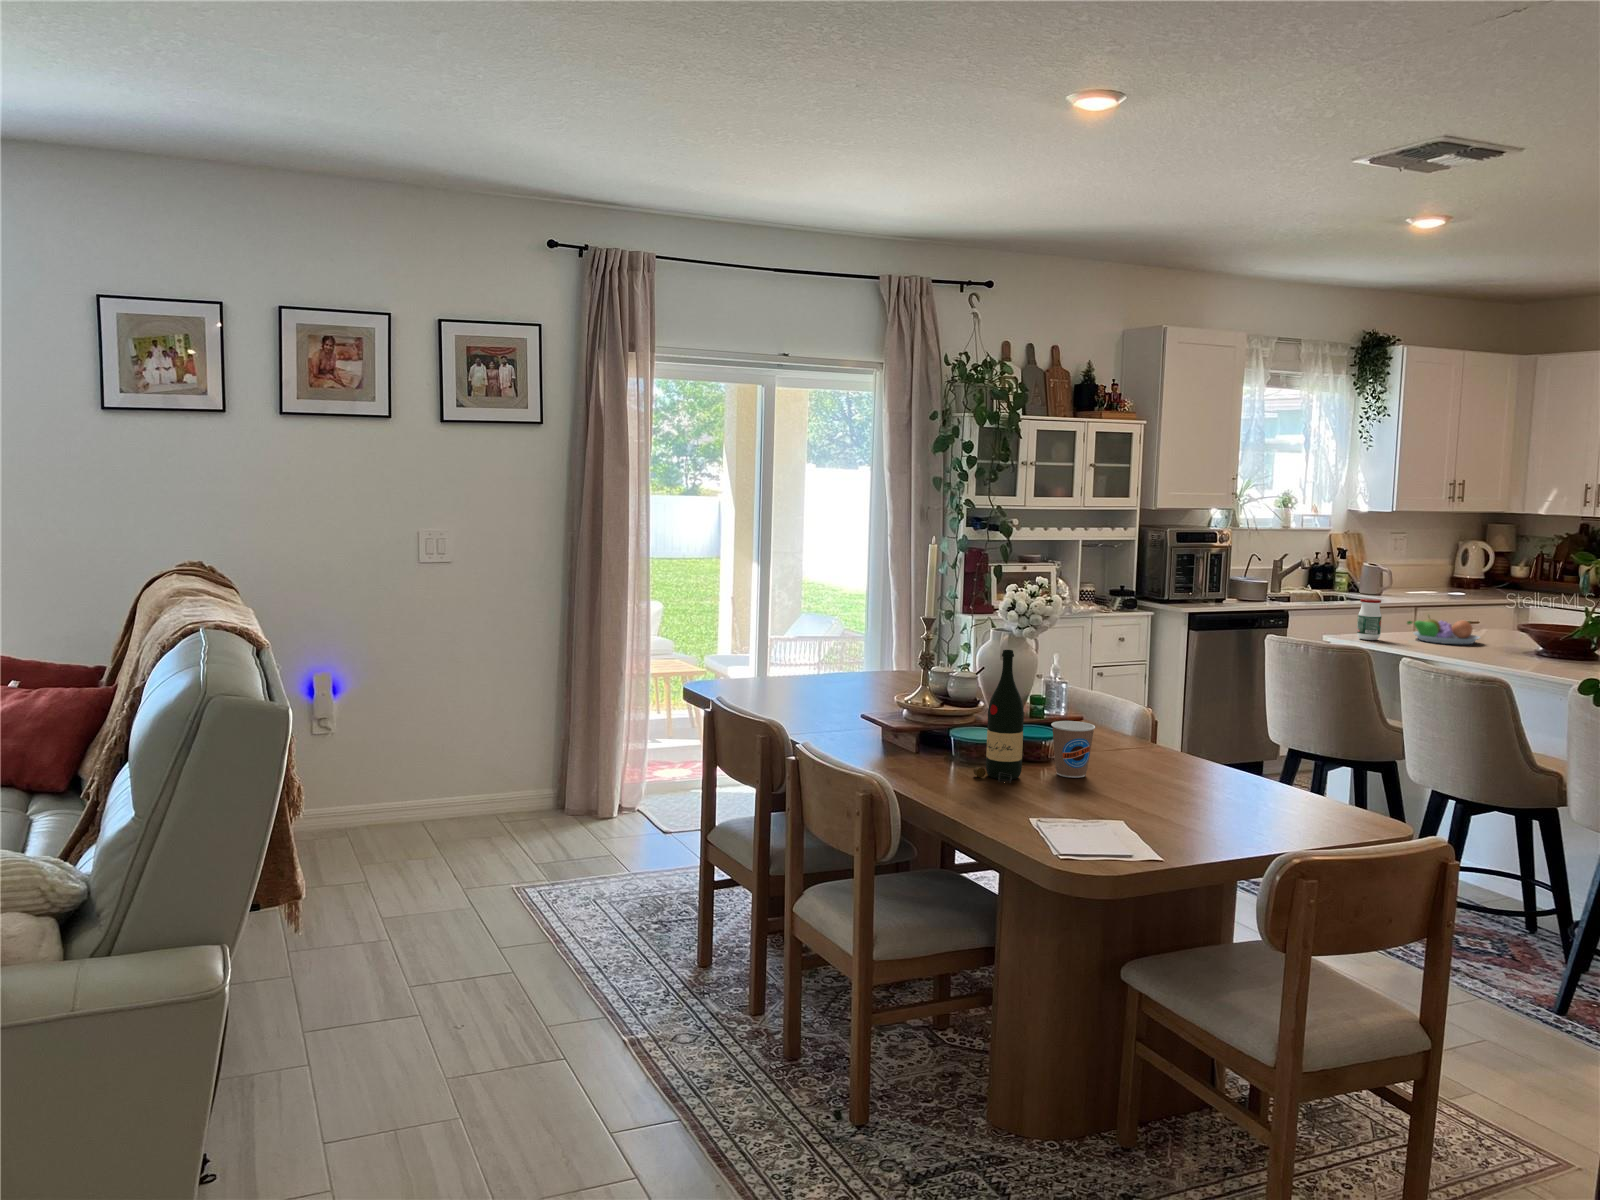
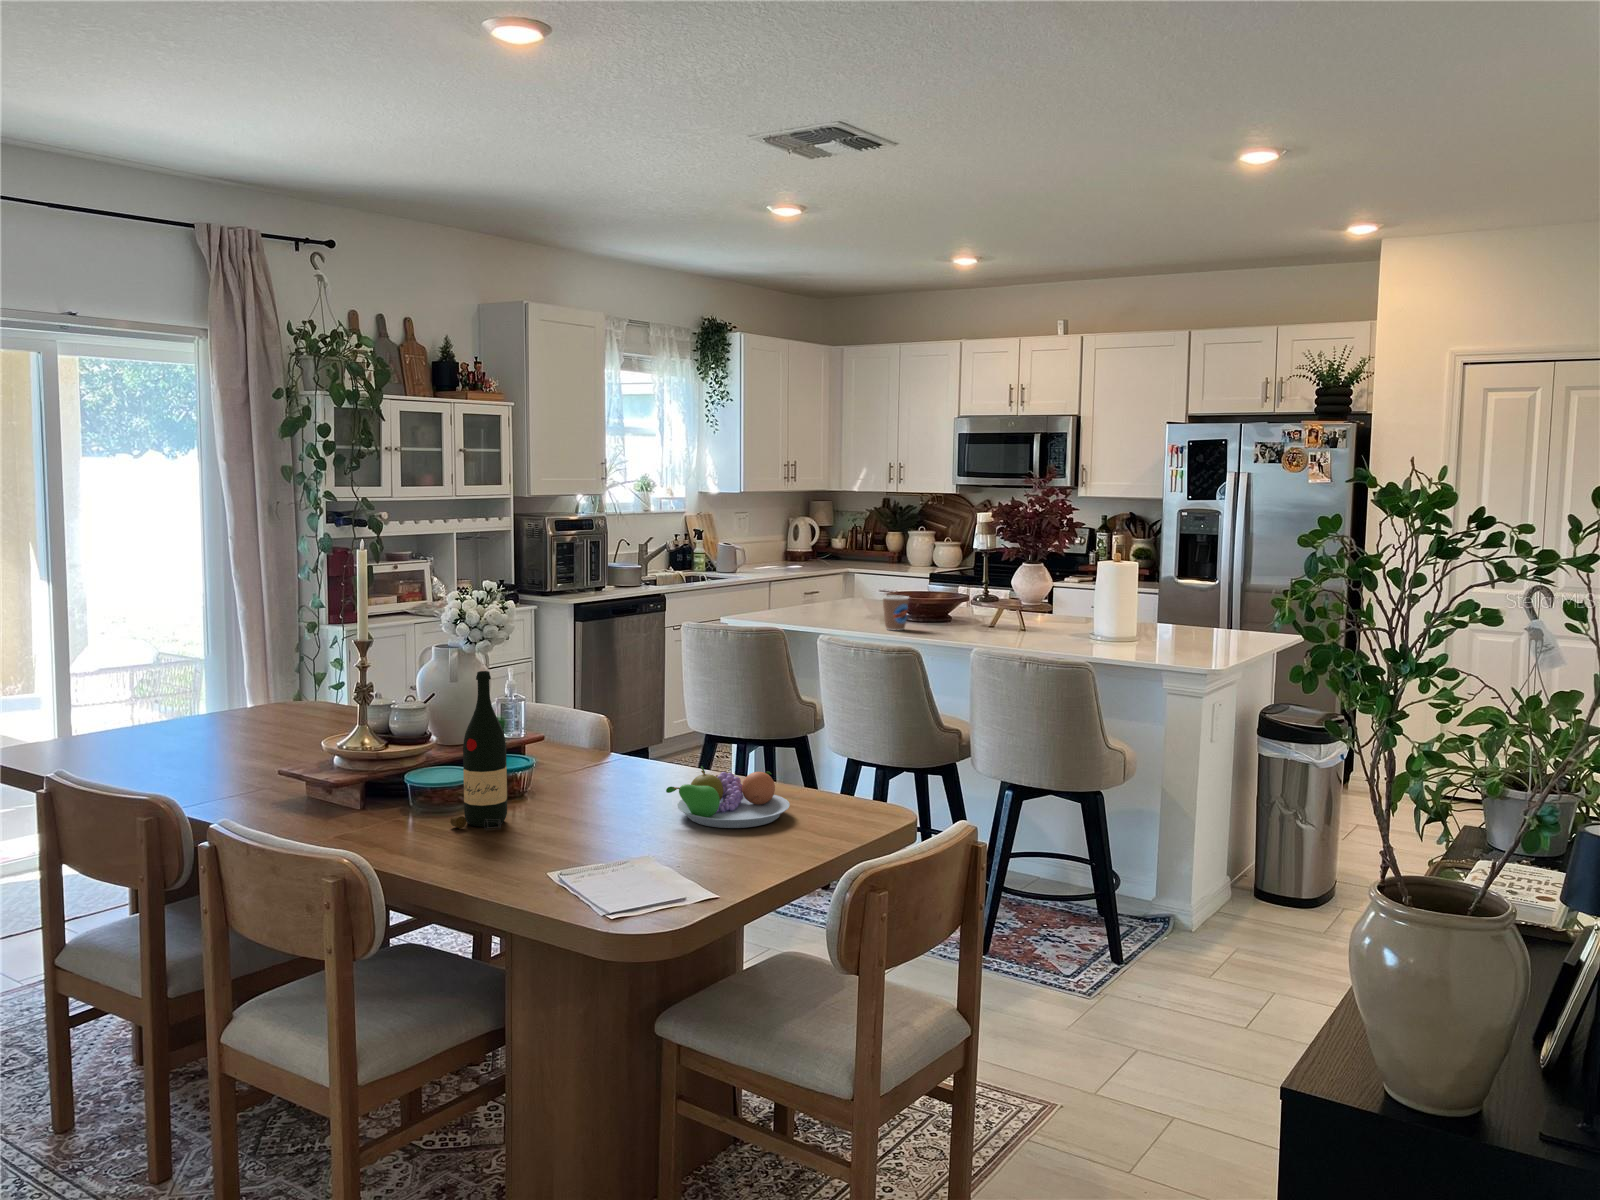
jar: present [1357,599,1382,640] -> none [755,580,777,620]
fruit bowl: present [1407,616,1480,644] -> present [666,766,790,828]
coffee cup: present [1051,721,1095,778] -> present [882,595,909,630]

